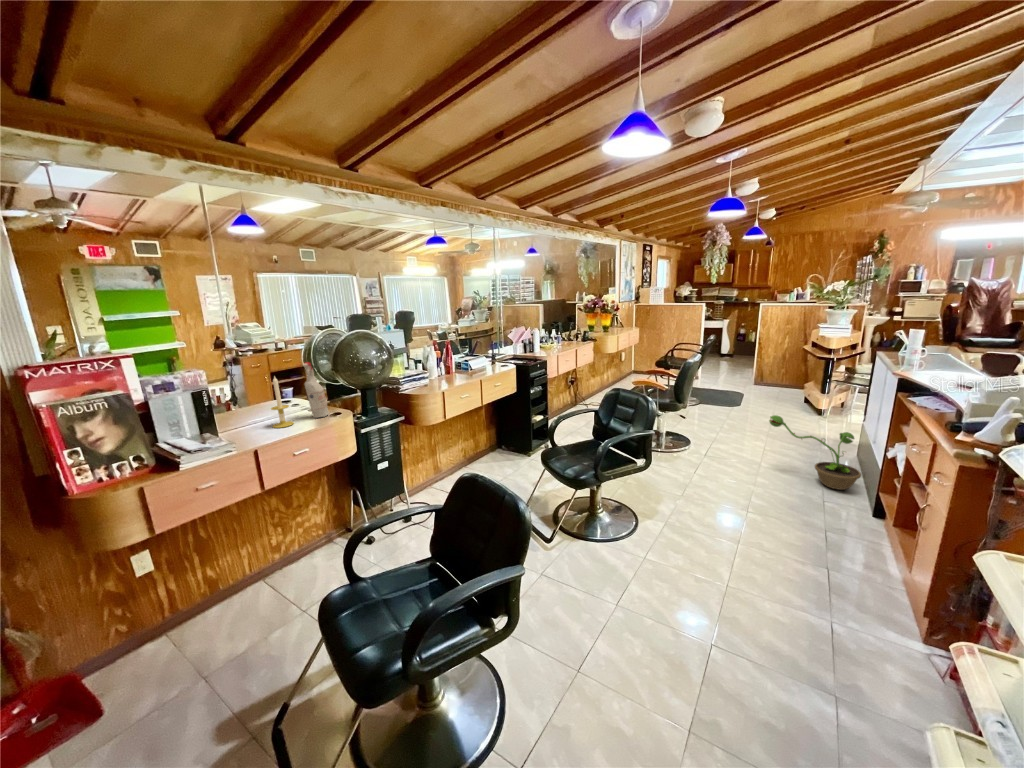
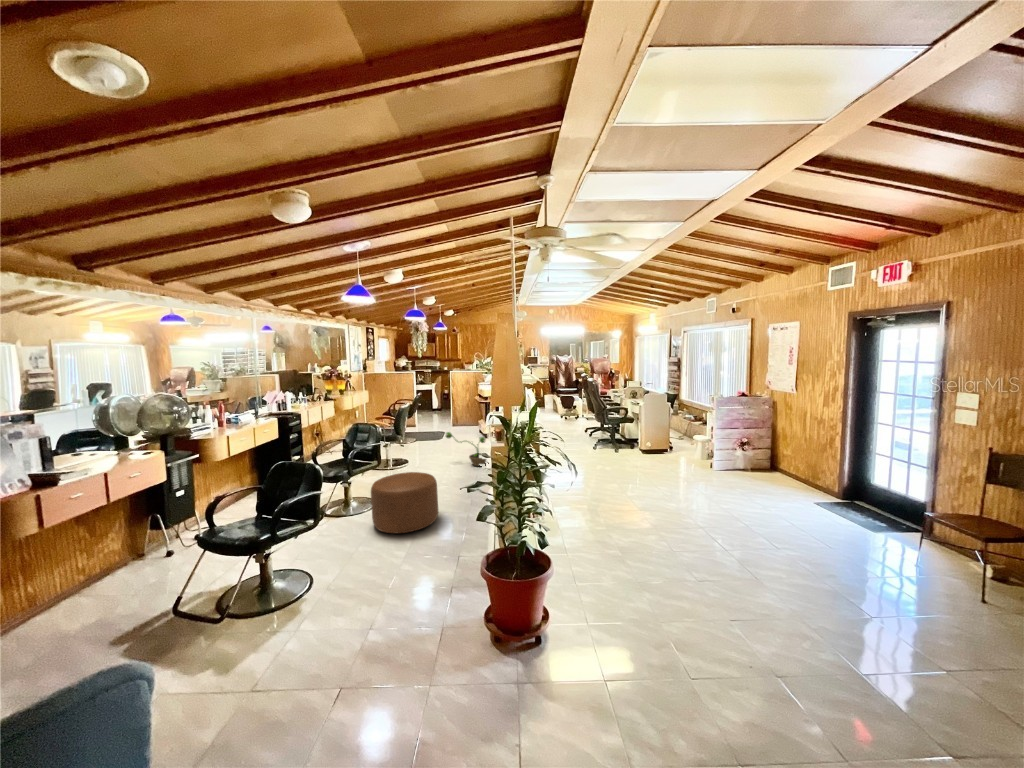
spray bottle: present [304,362,329,418] -> none [121,417,140,458]
candle: present [271,377,294,428] -> none [94,427,114,465]
ottoman: none [630,510,785,674] -> present [371,472,438,533]

